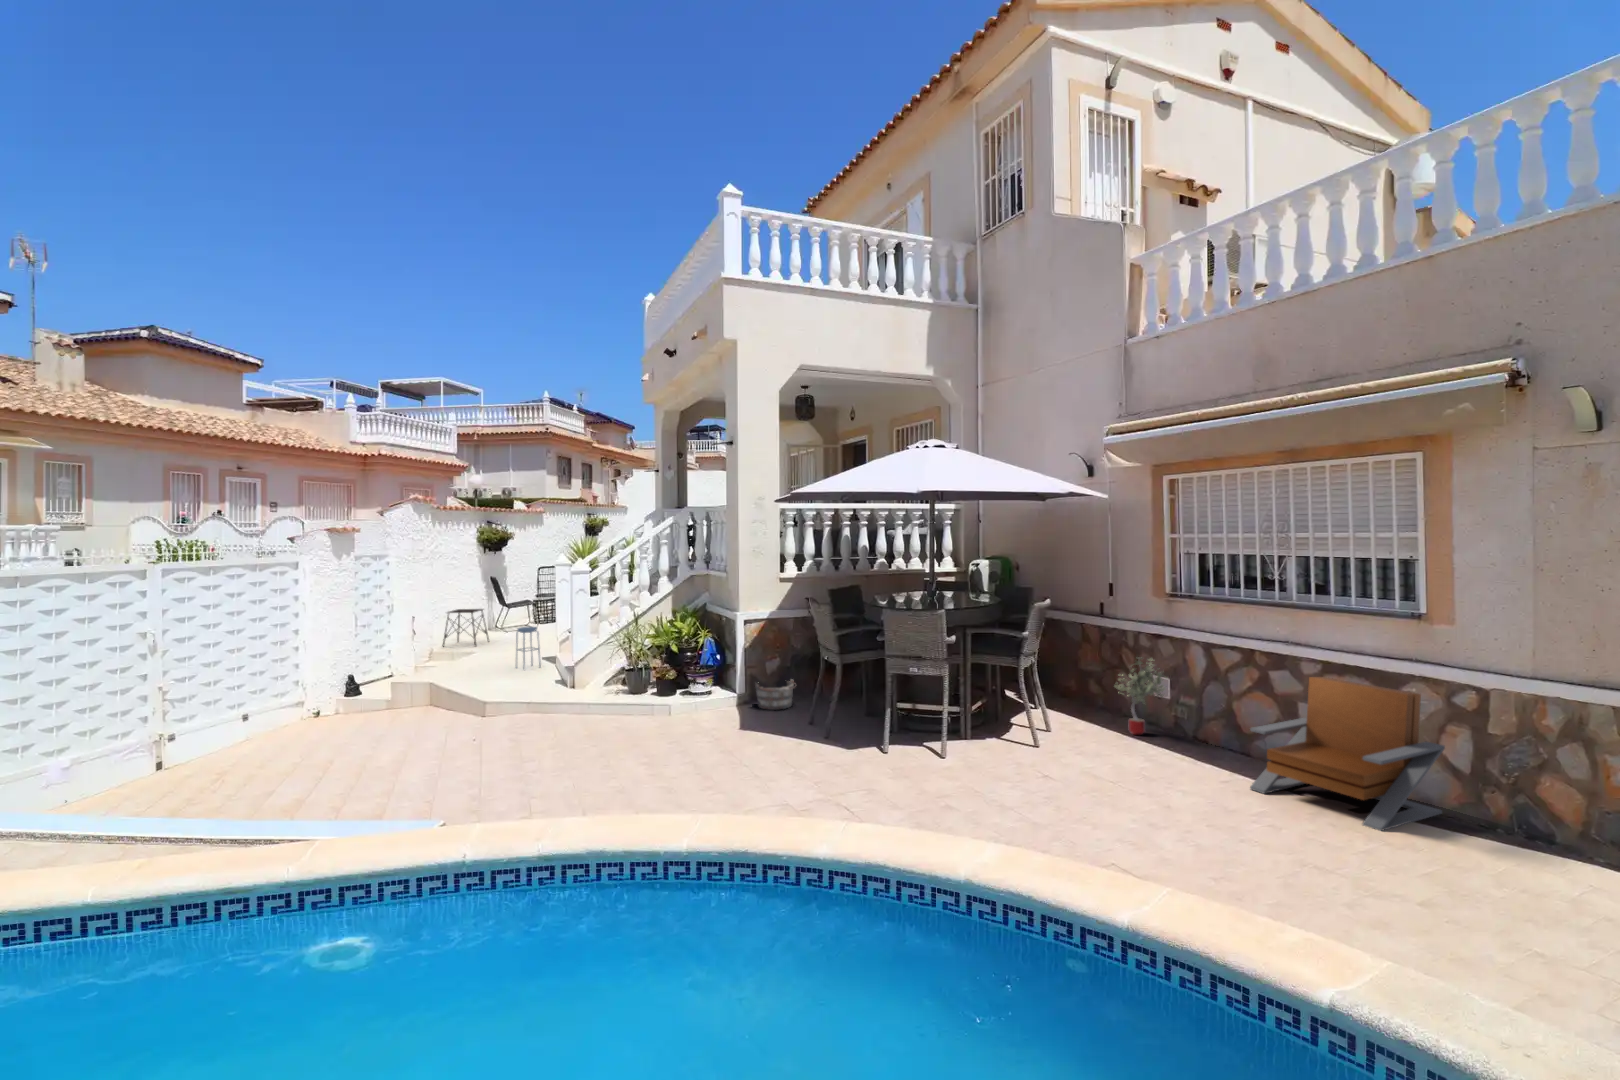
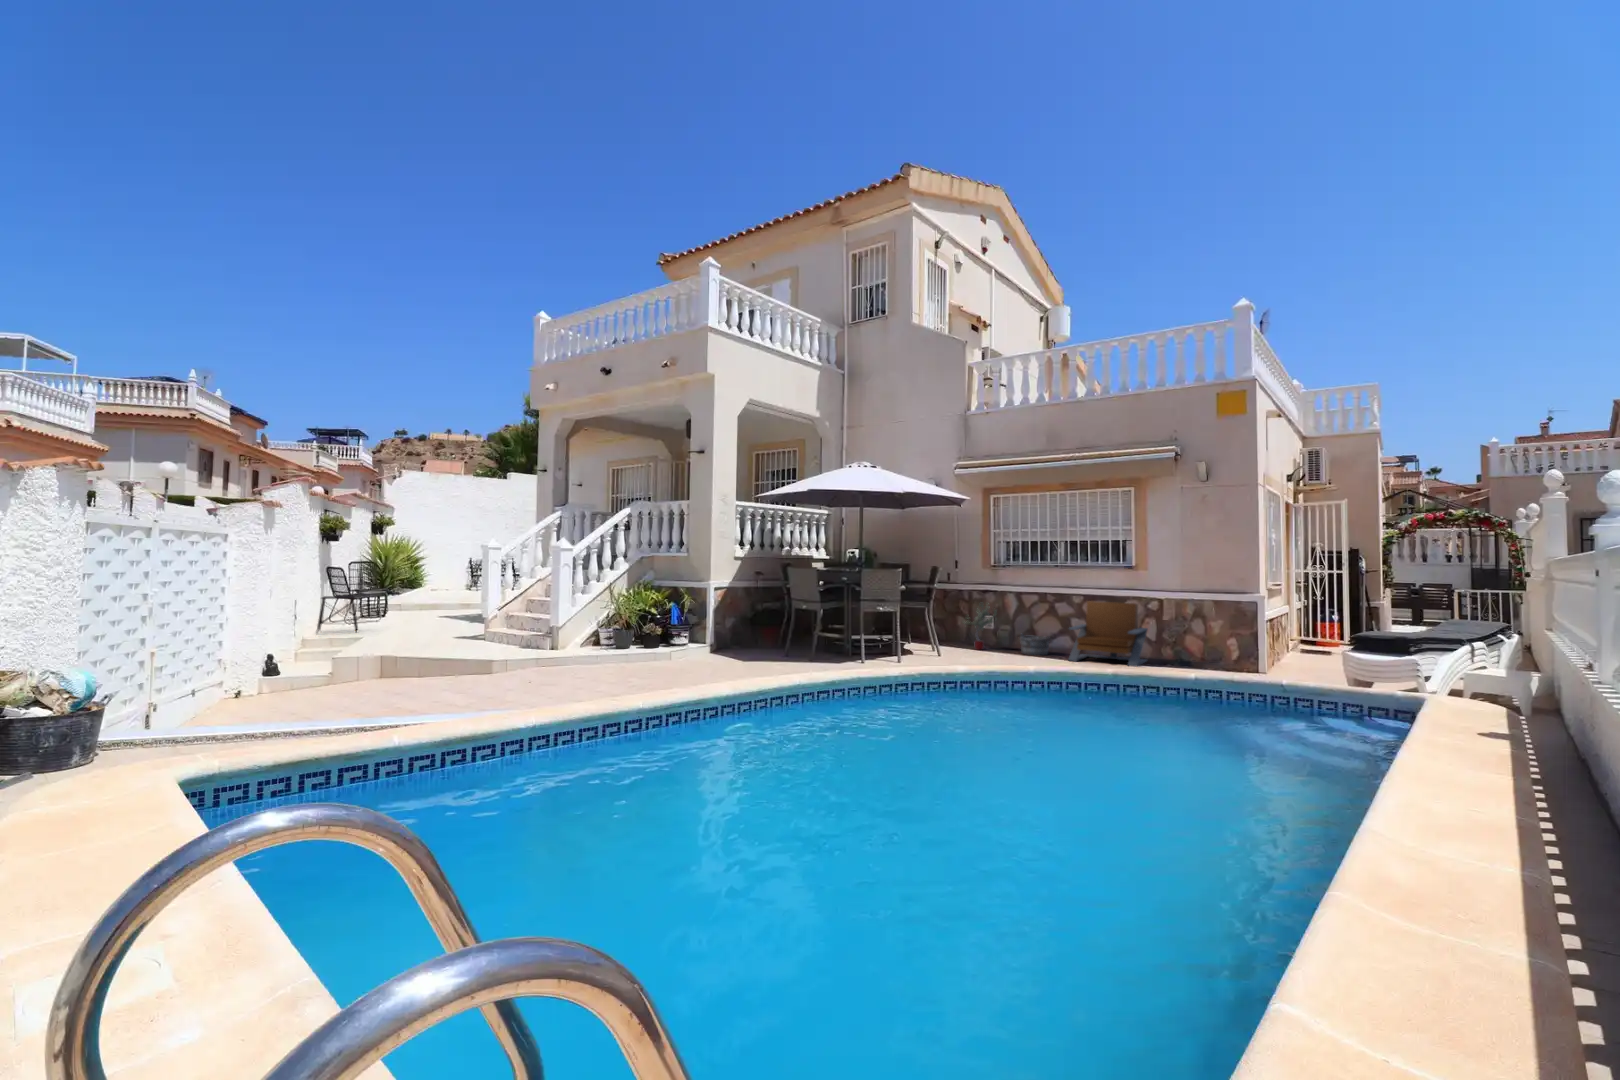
stool: present [516,627,541,666] -> none [466,603,491,642]
bucket: present [755,679,795,710] -> present [1020,634,1050,655]

